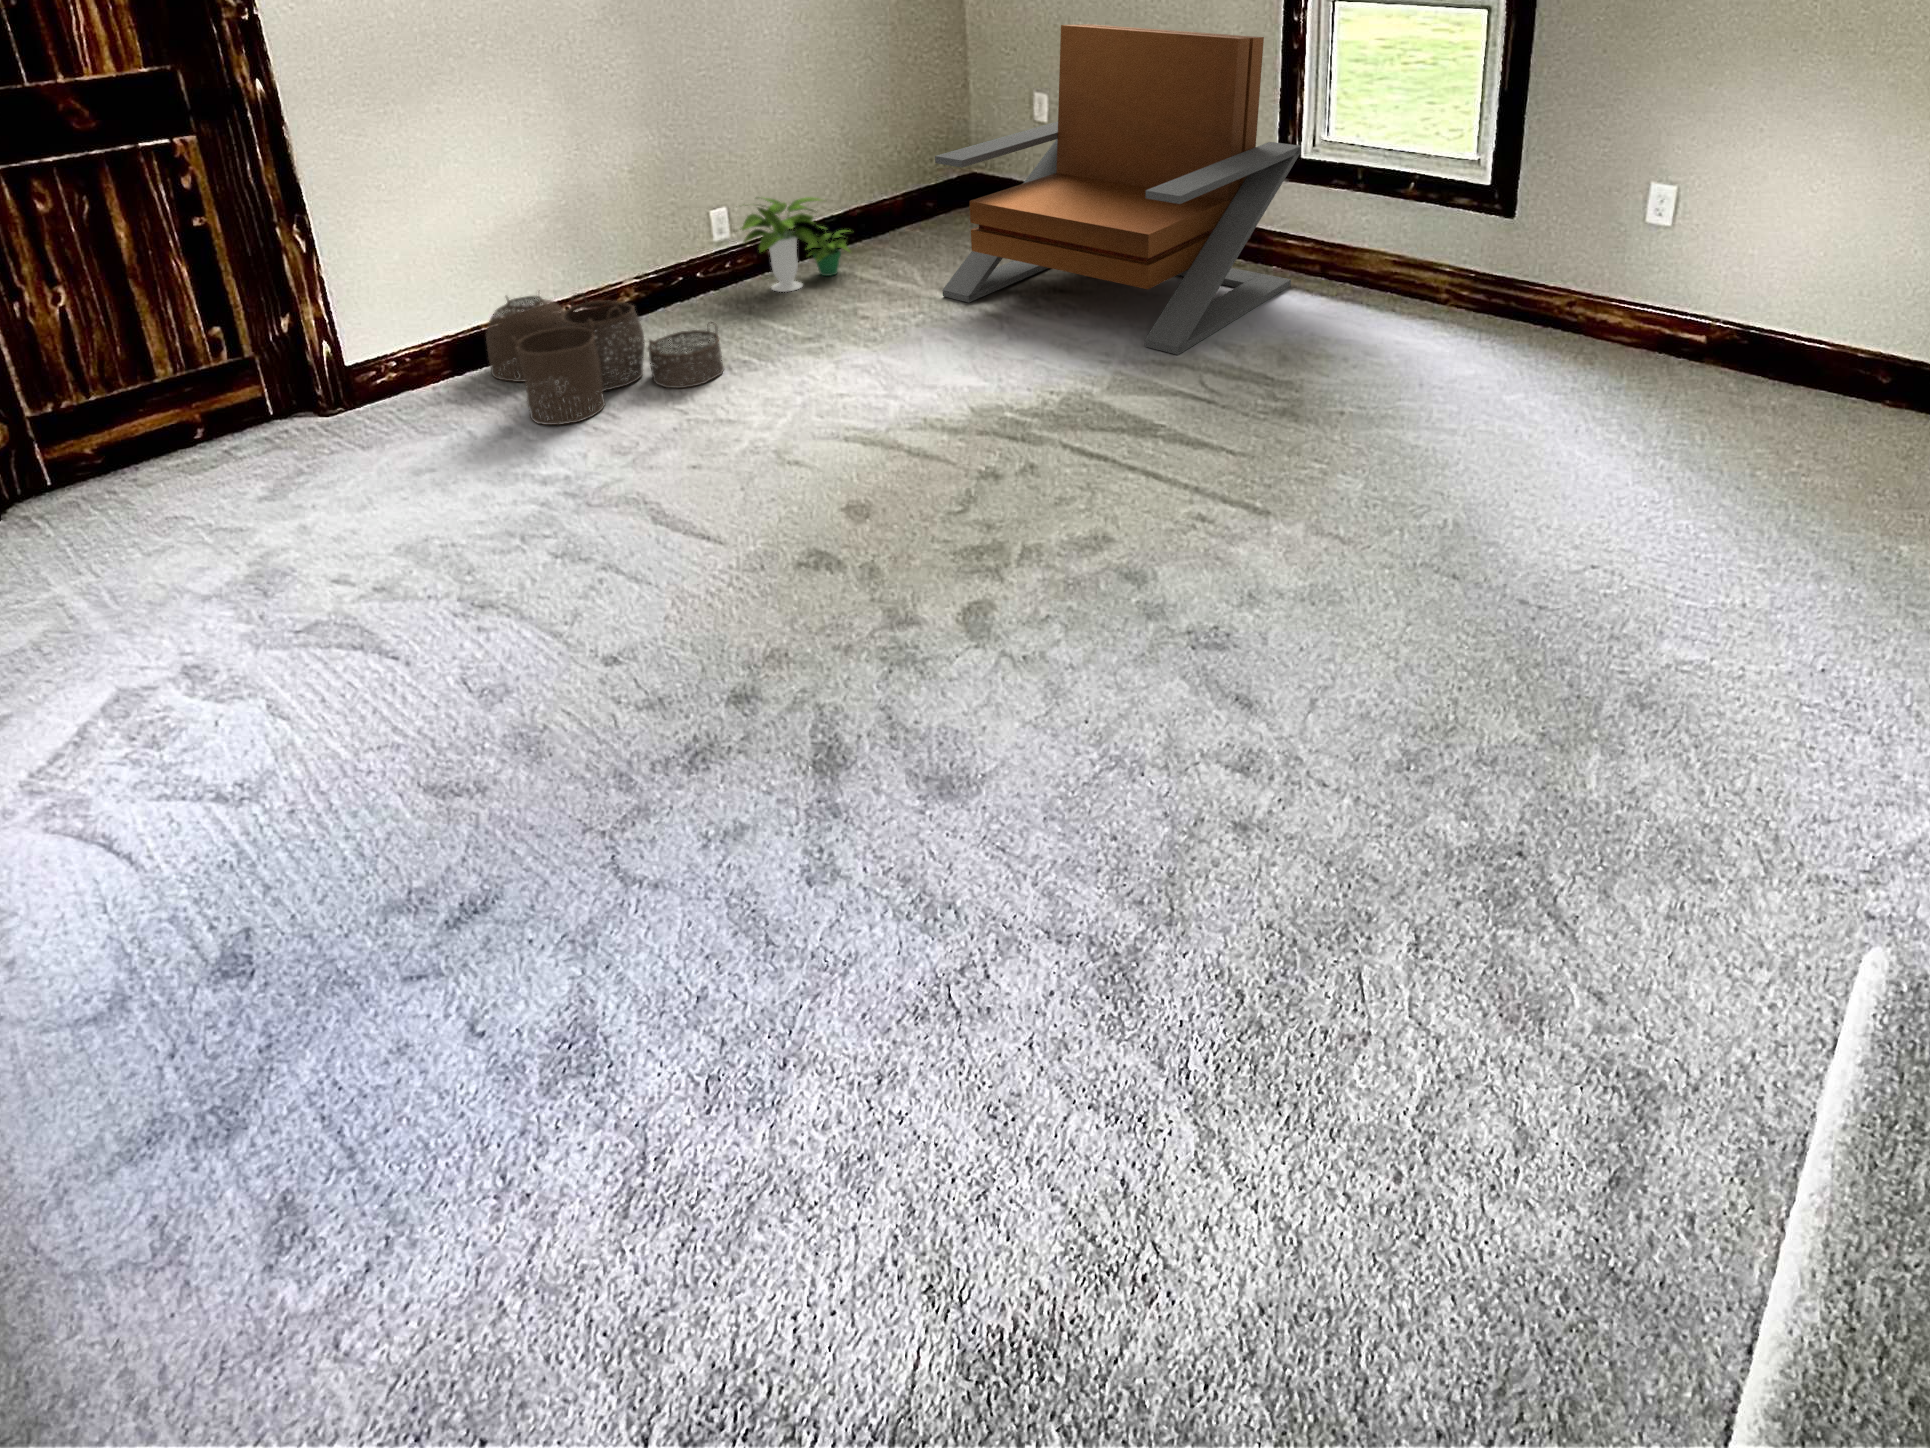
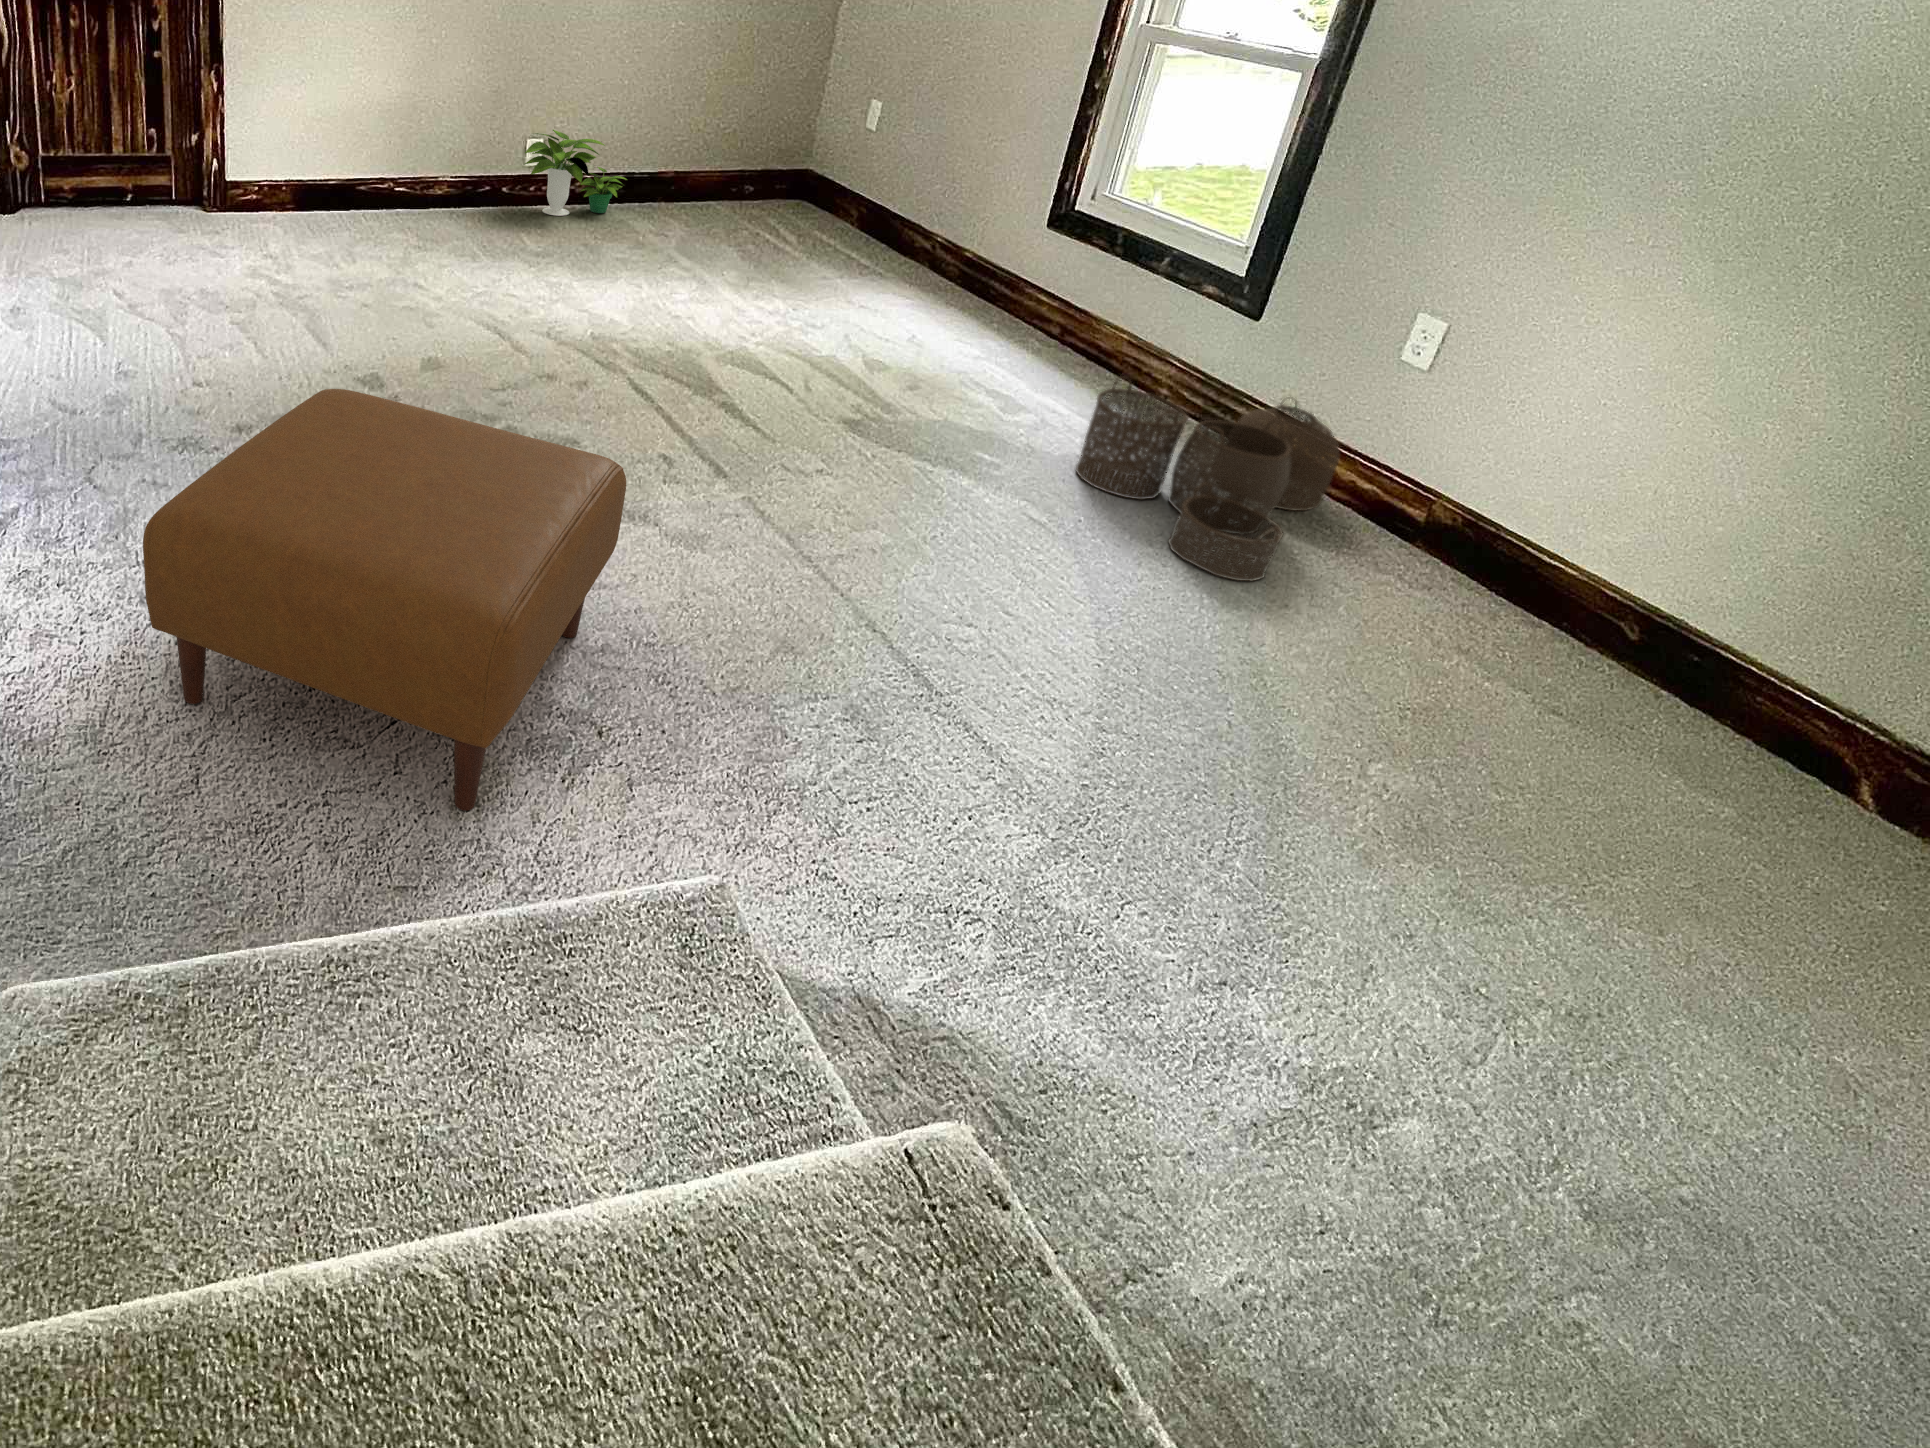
lounge chair: present [935,24,1301,355] -> none [667,22,1057,351]
woven basket: present [486,293,724,425] -> present [1076,377,1339,581]
ottoman: none [981,552,1607,1152] -> present [143,389,626,811]

